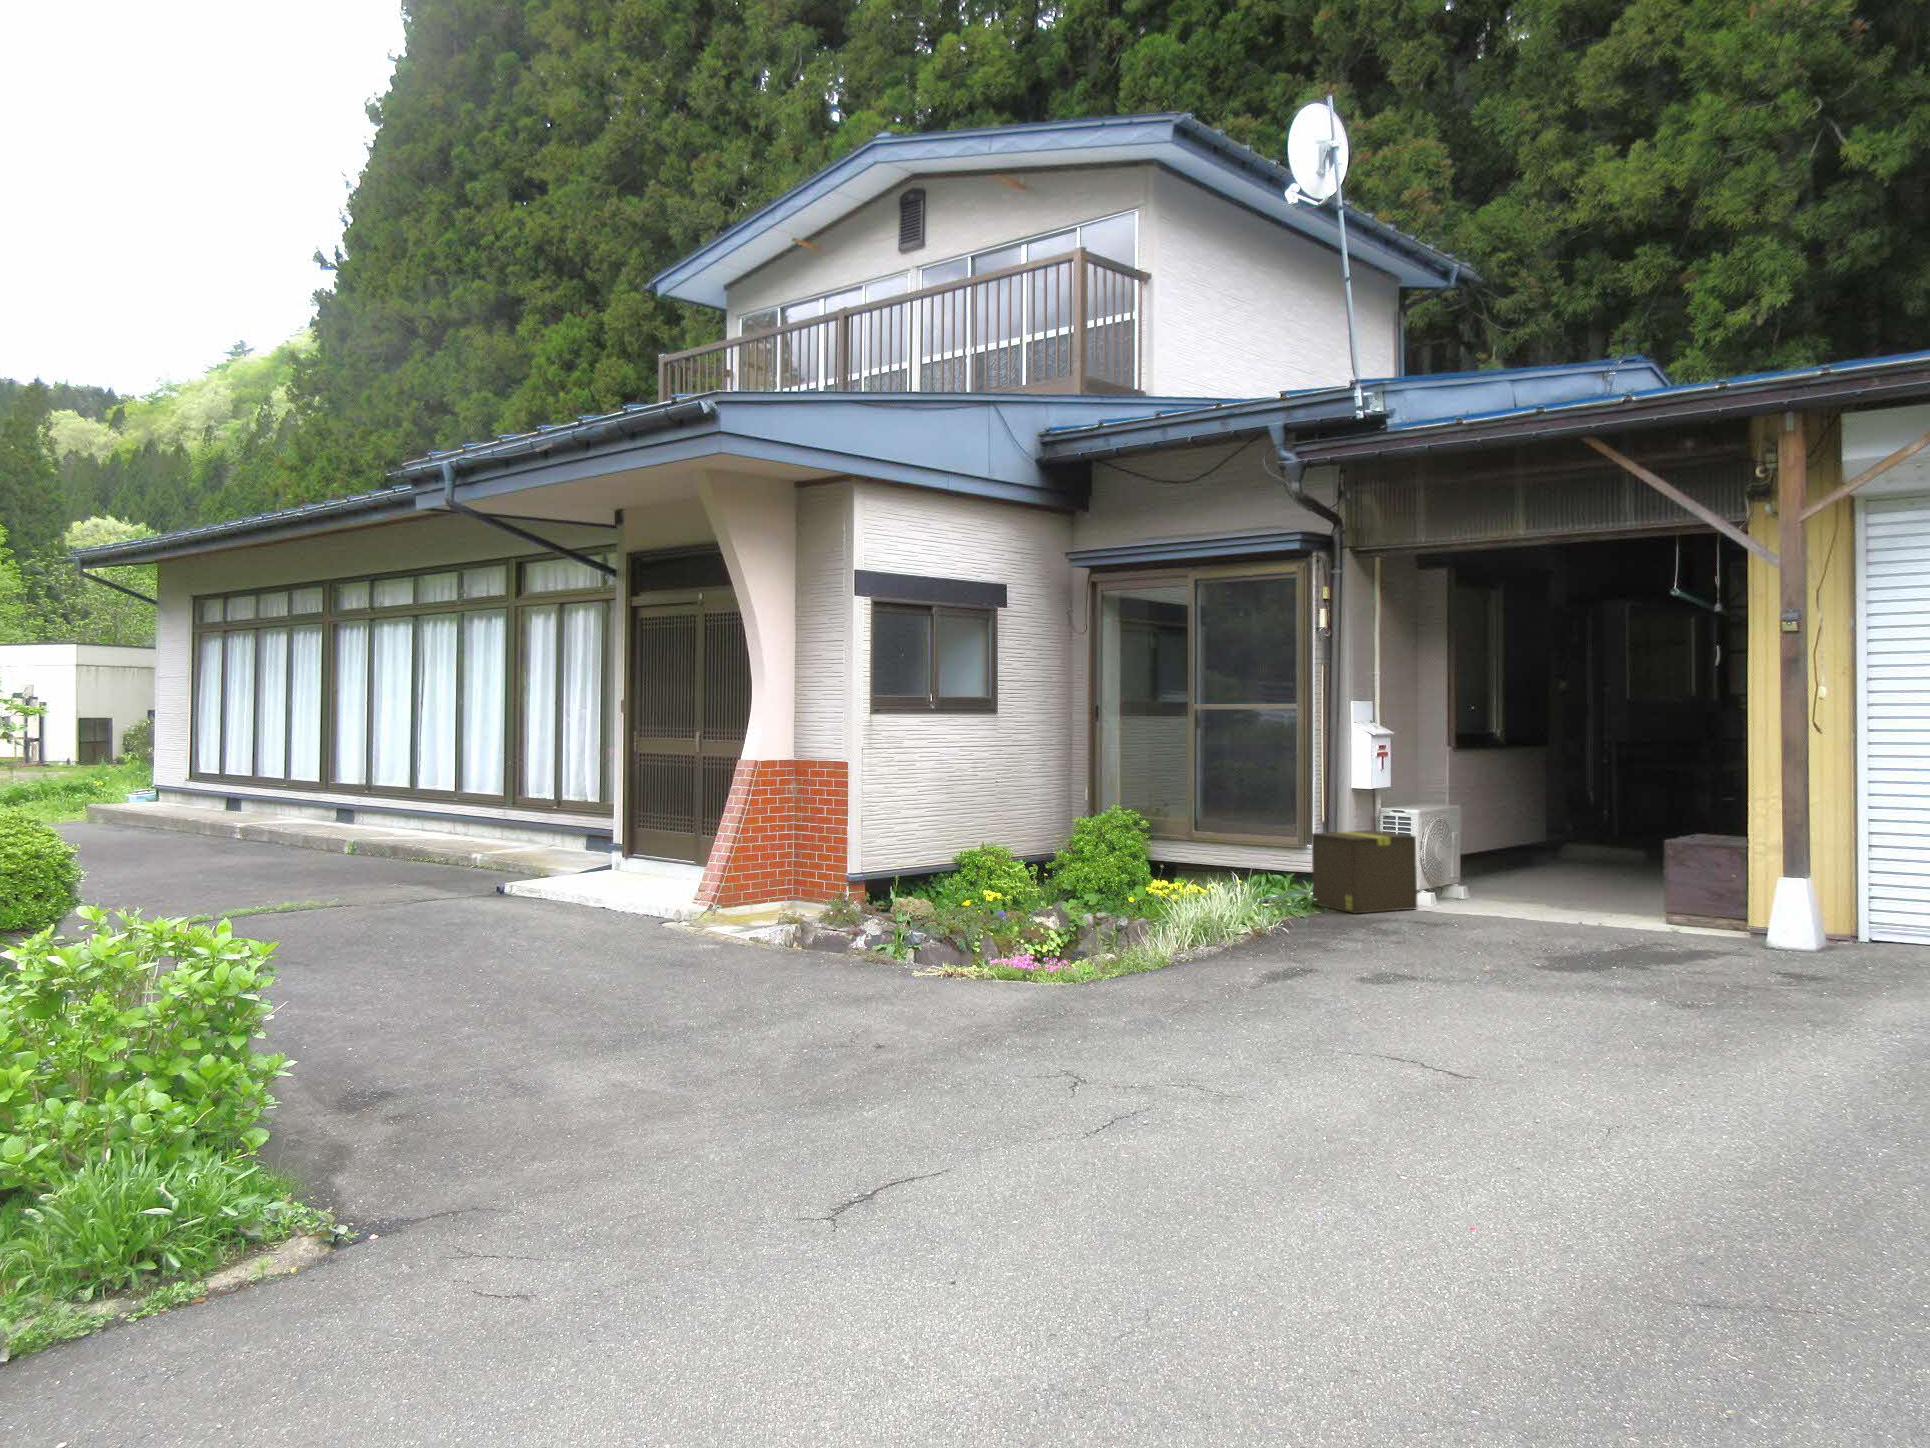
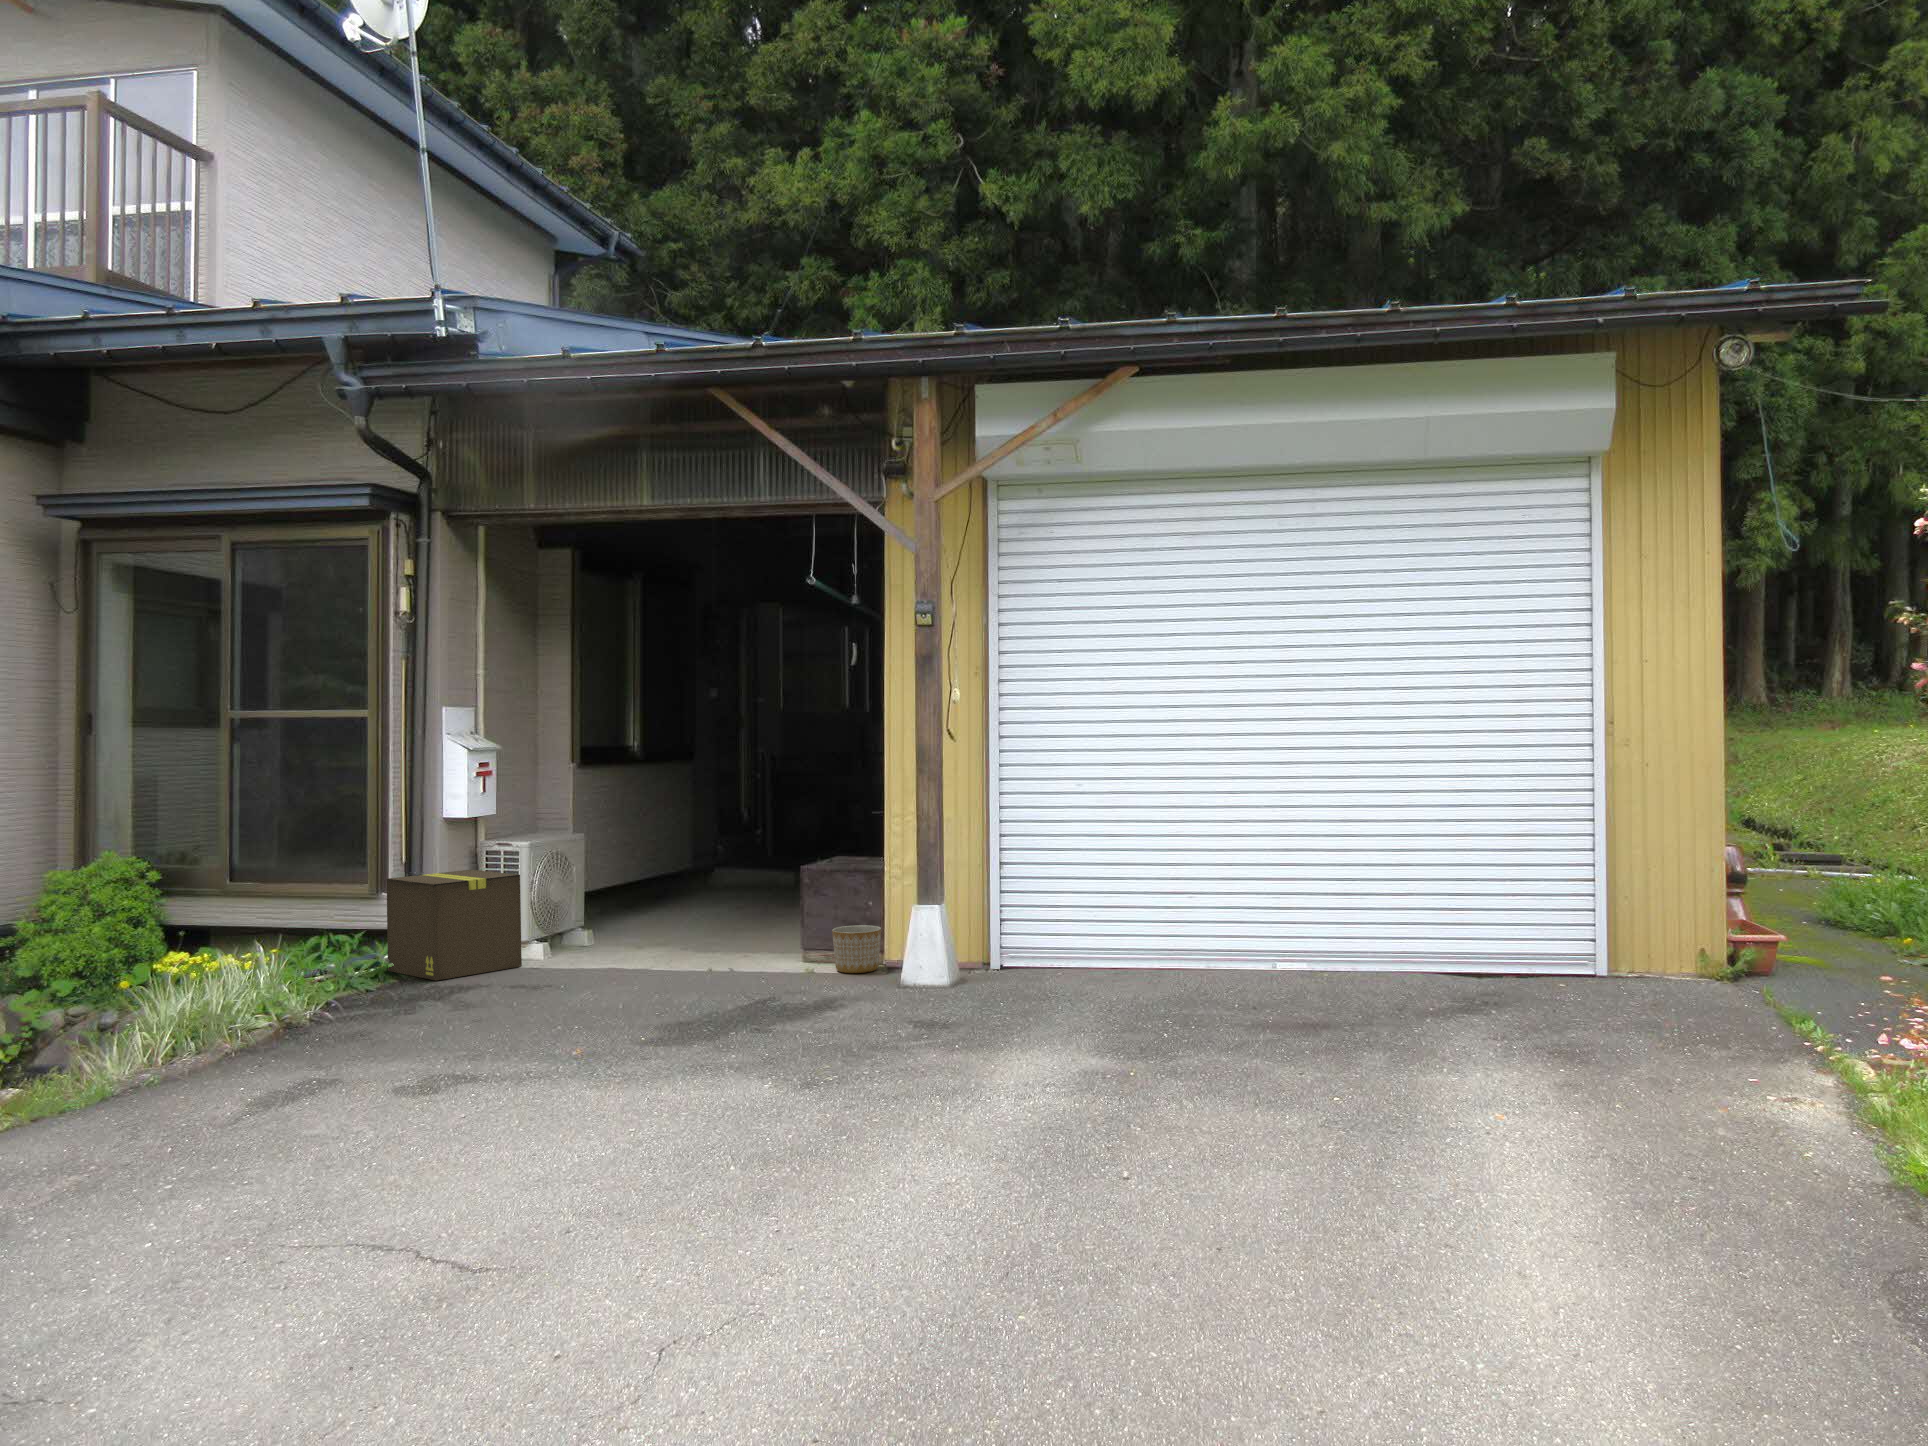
planter: none [1698,896,1747,938] -> present [832,925,881,973]

